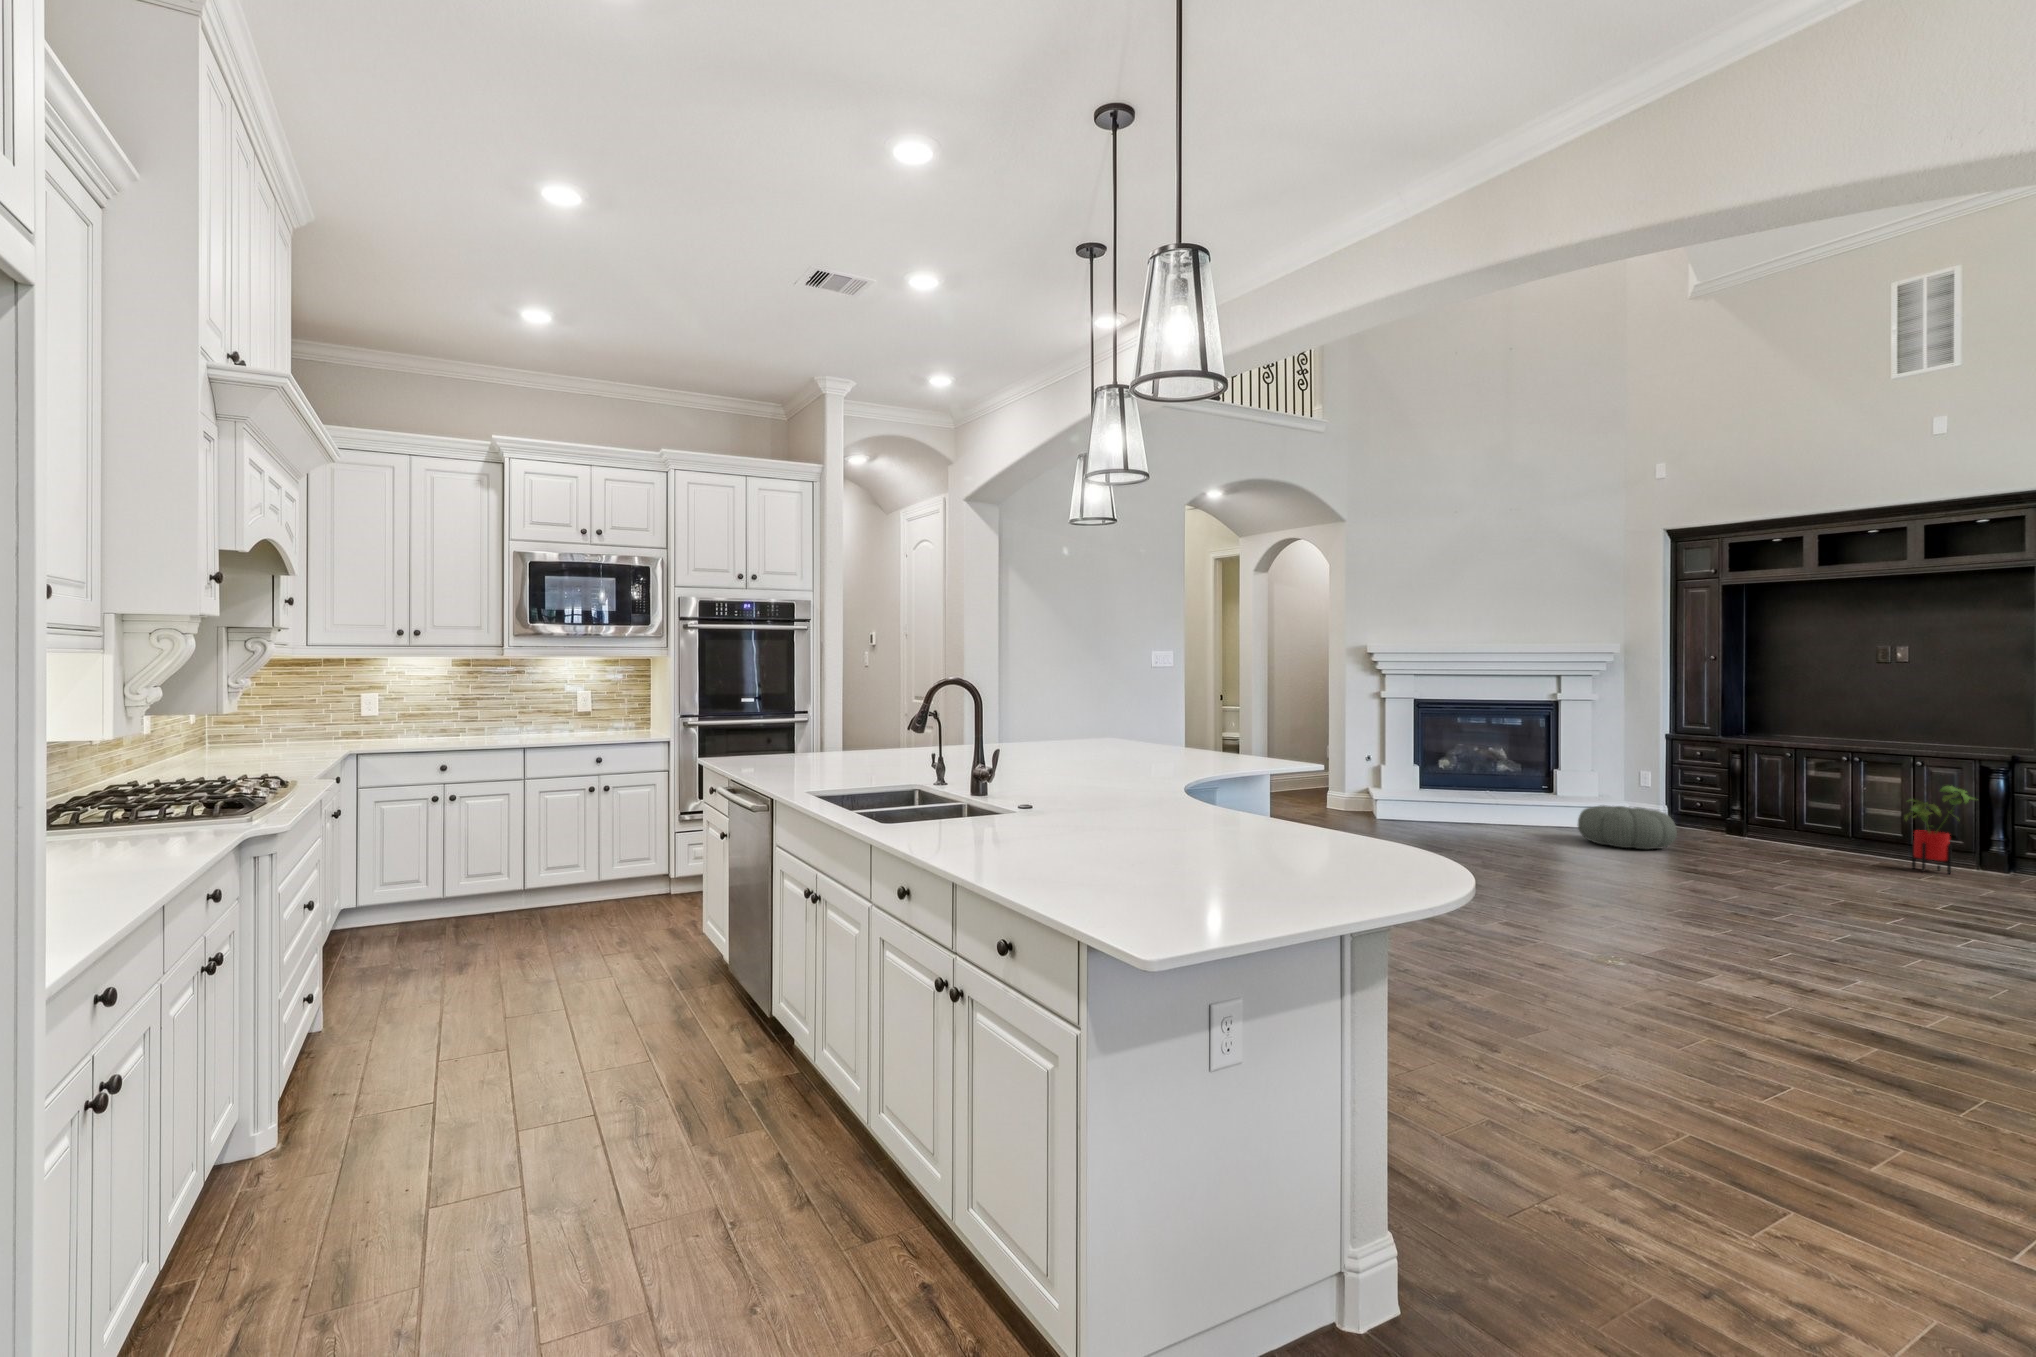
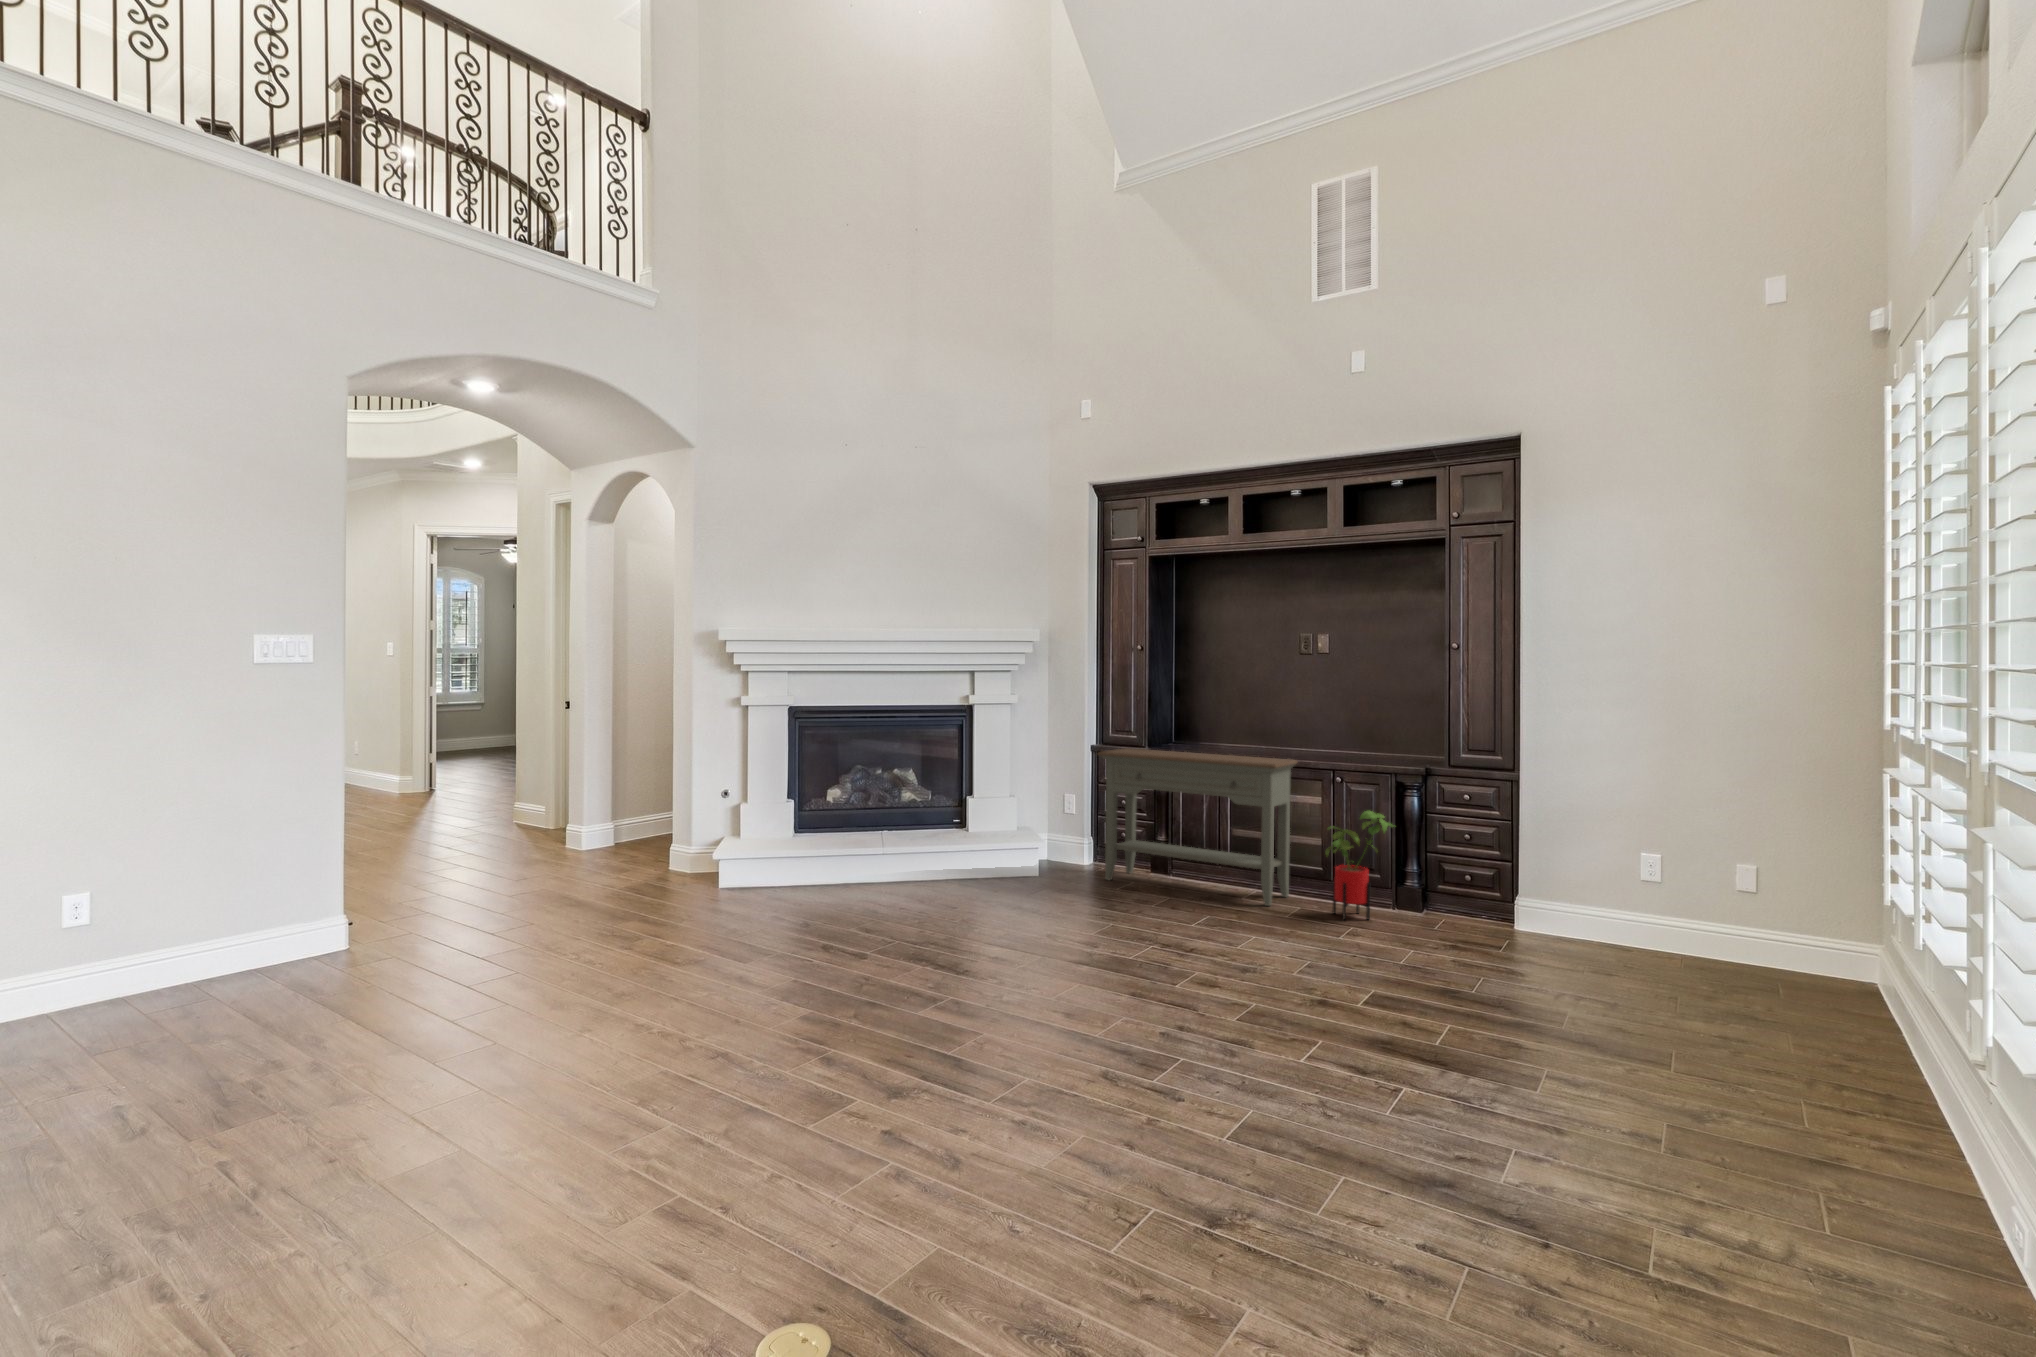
console table: none [1676,737,1876,860] -> present [1098,748,1297,906]
pouf: present [1578,805,1677,849] -> none [973,854,1088,920]

